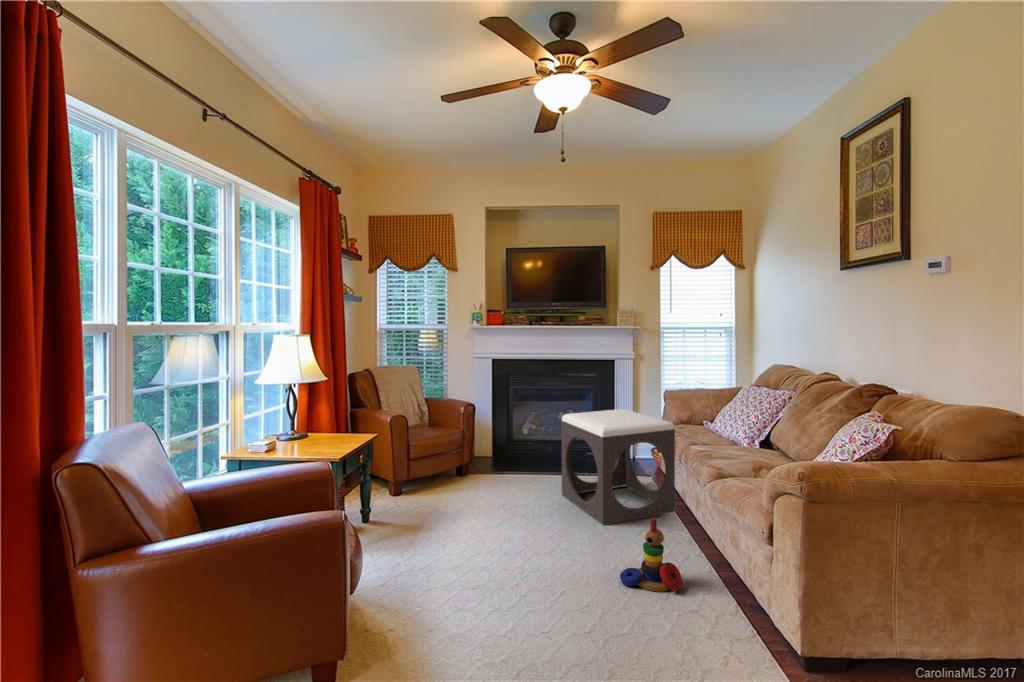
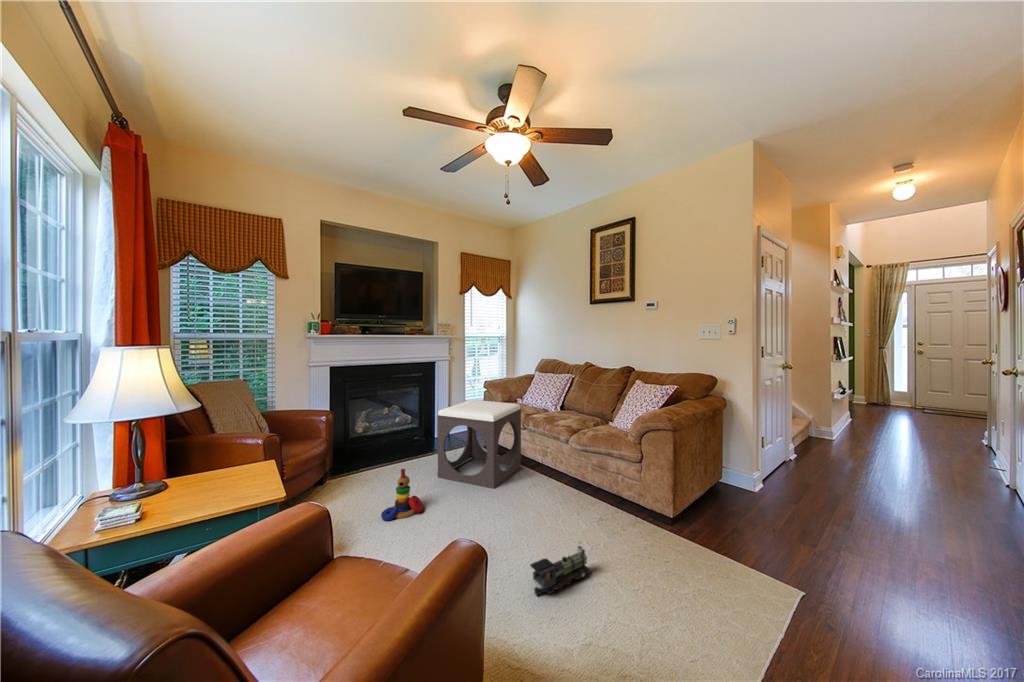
stacking toy: present [620,518,682,592] -> present [381,469,423,521]
toy train: none [481,603,576,658] -> present [530,542,592,595]

